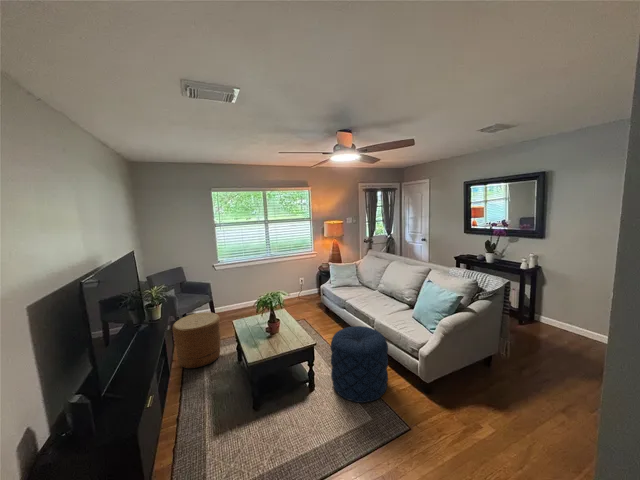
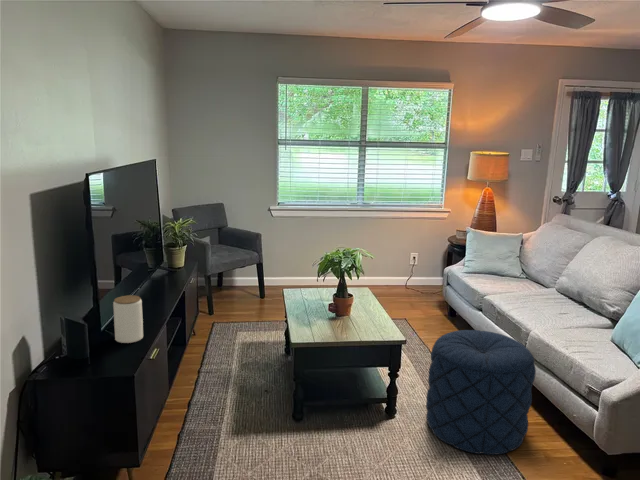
woven basket: present [173,312,220,368] -> none [197,272,265,351]
jar: none [110,360,138,400] -> present [113,295,143,343]

